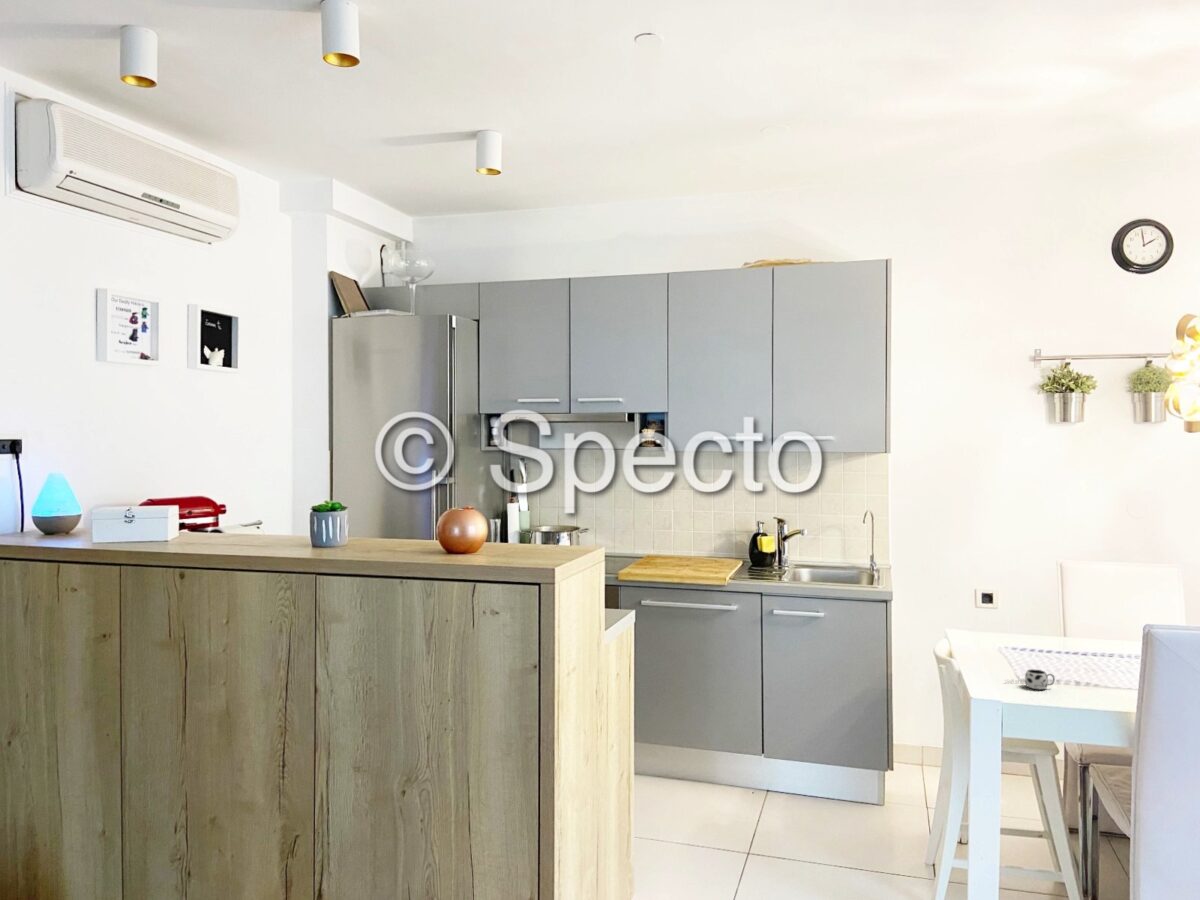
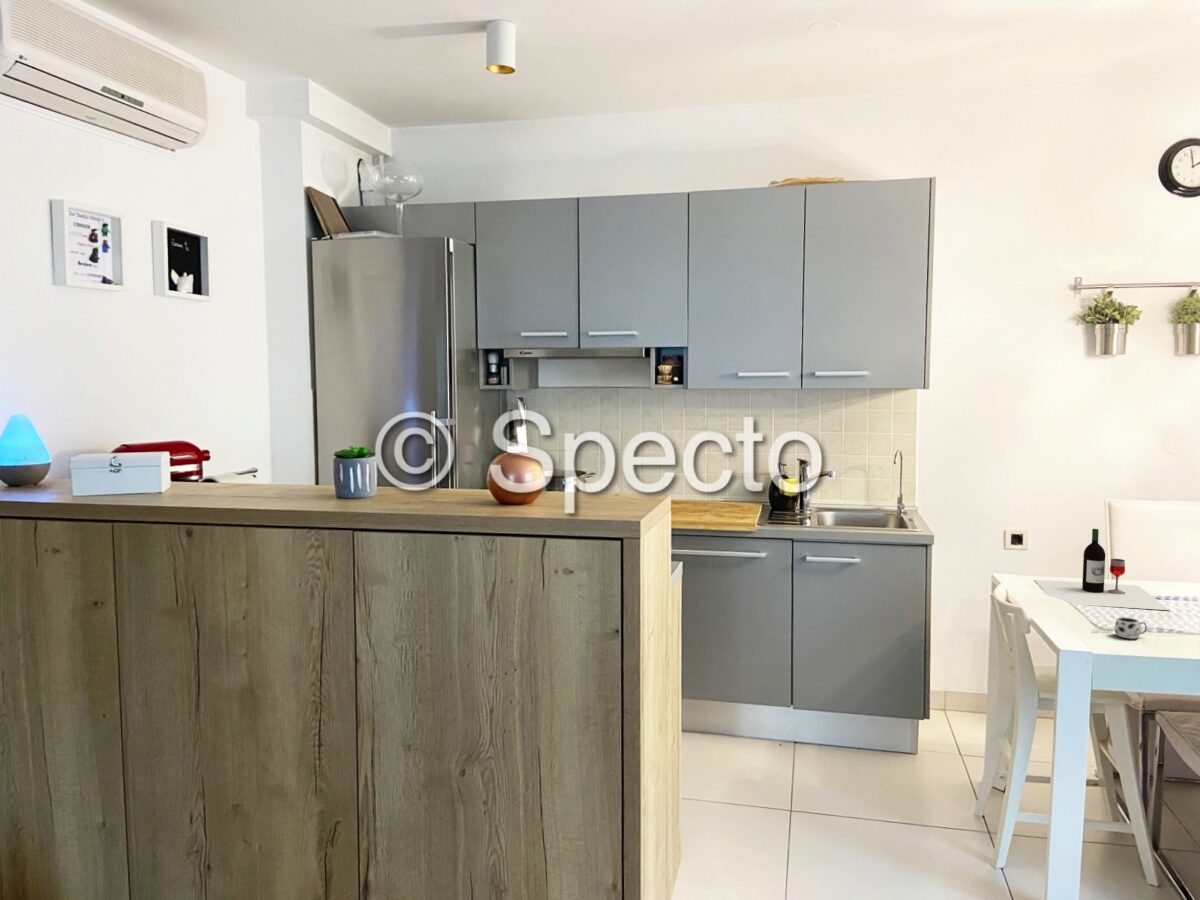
wine bottle: none [980,587,1095,666] -> present [1035,529,1169,610]

